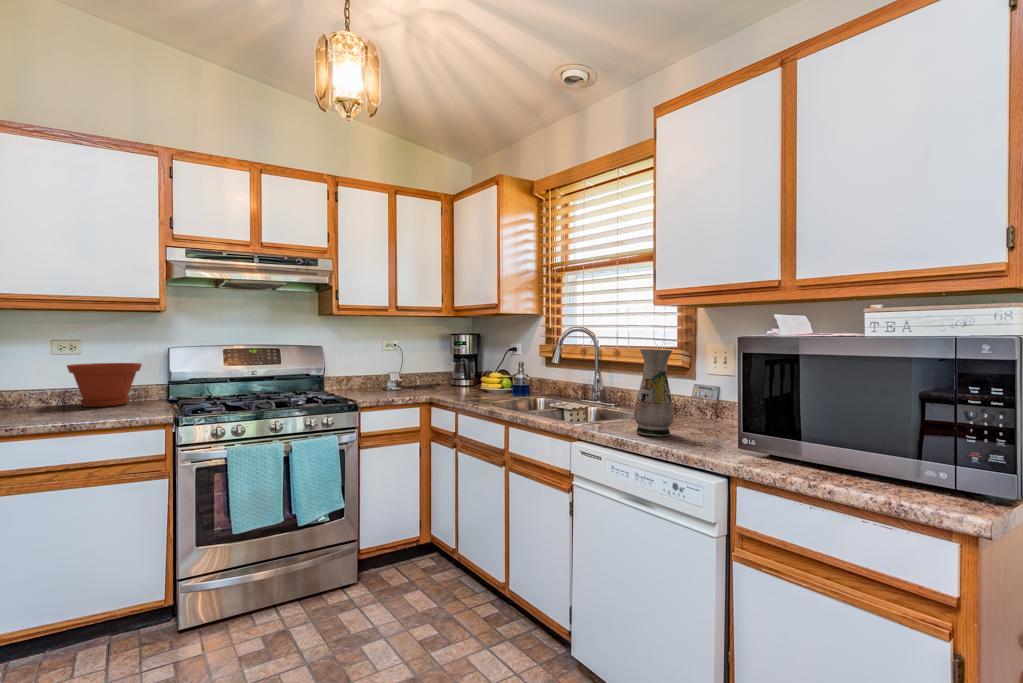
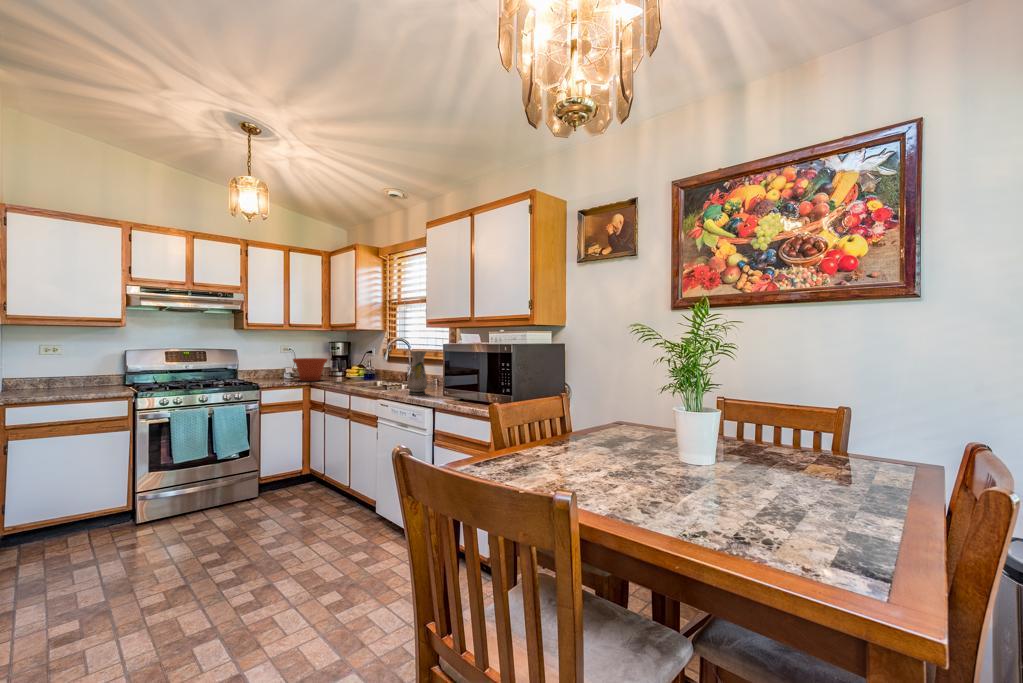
plant pot: present [67,363,142,407] -> present [293,358,327,381]

